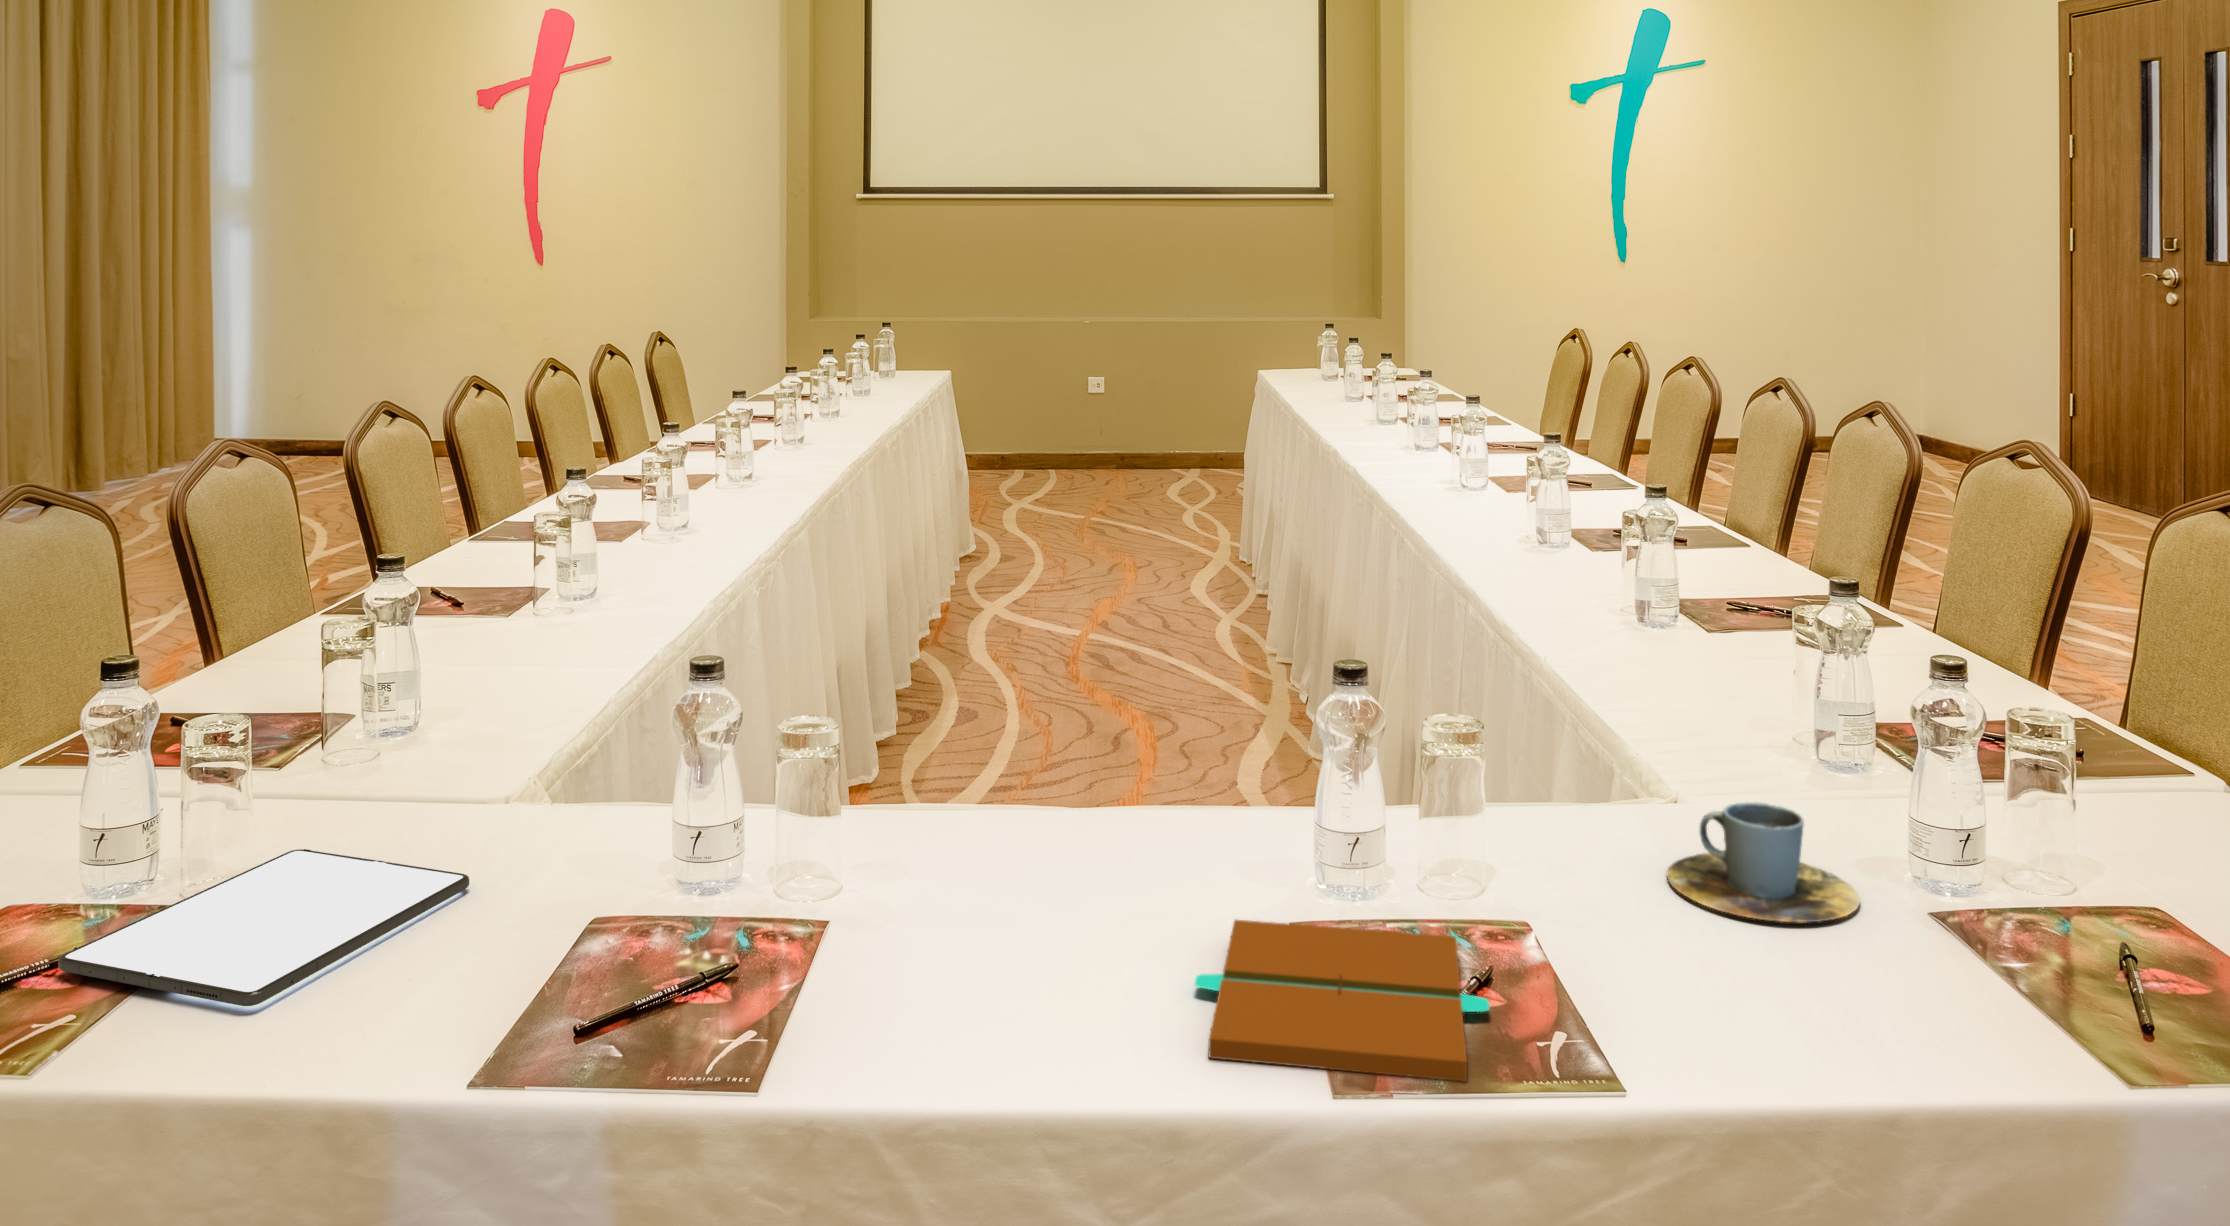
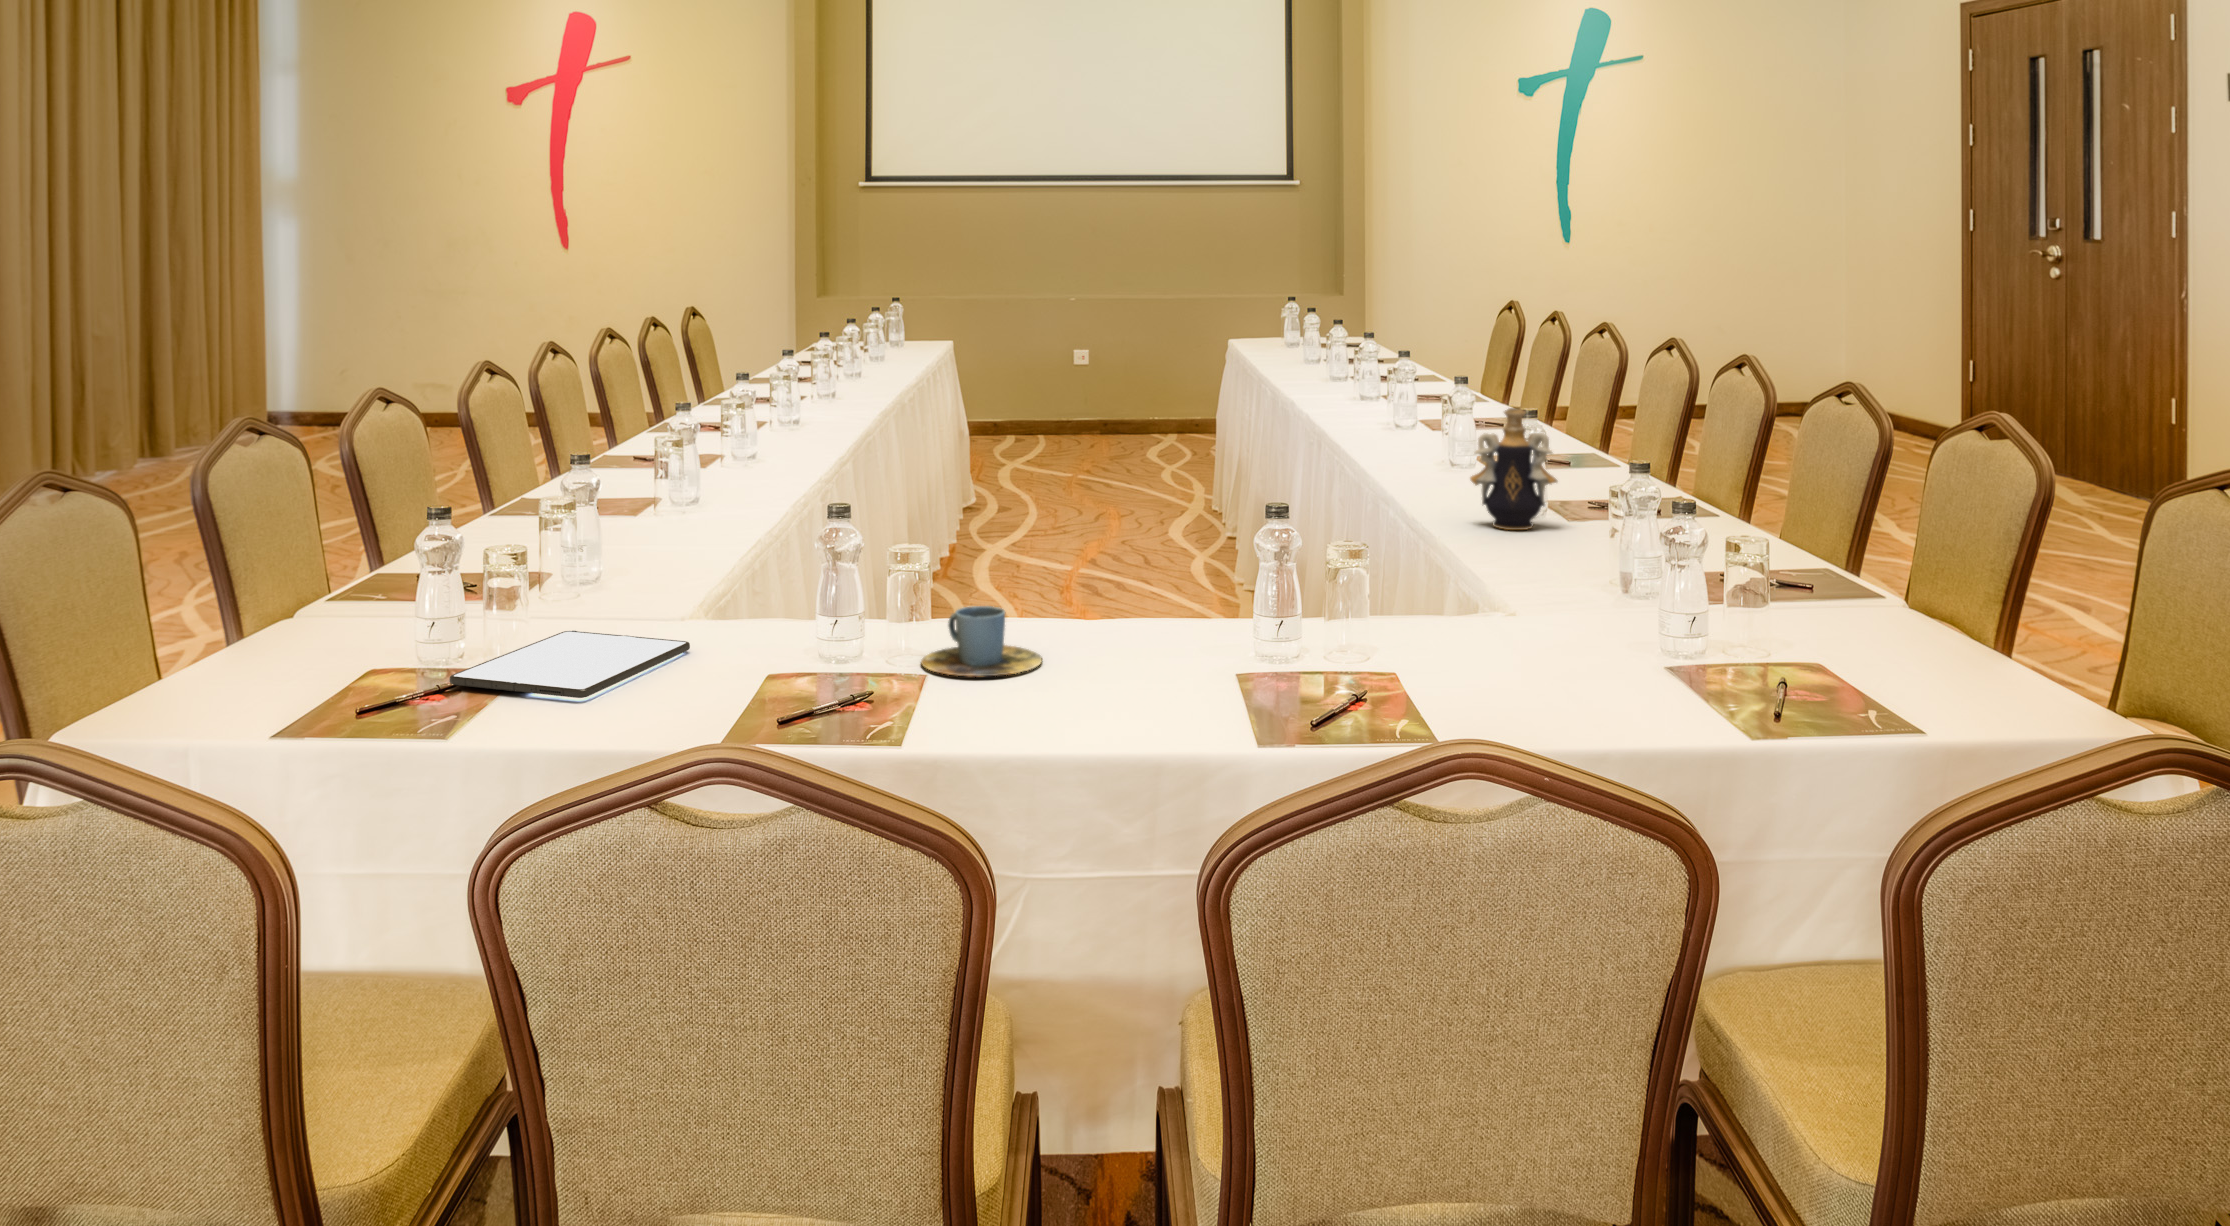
decorative vase: none [1588,489,1707,651] -> present [1470,408,1557,530]
cup: present [1667,803,1860,922] -> present [921,606,1042,676]
book: present [1195,920,1489,1081] -> none [1169,657,1352,724]

